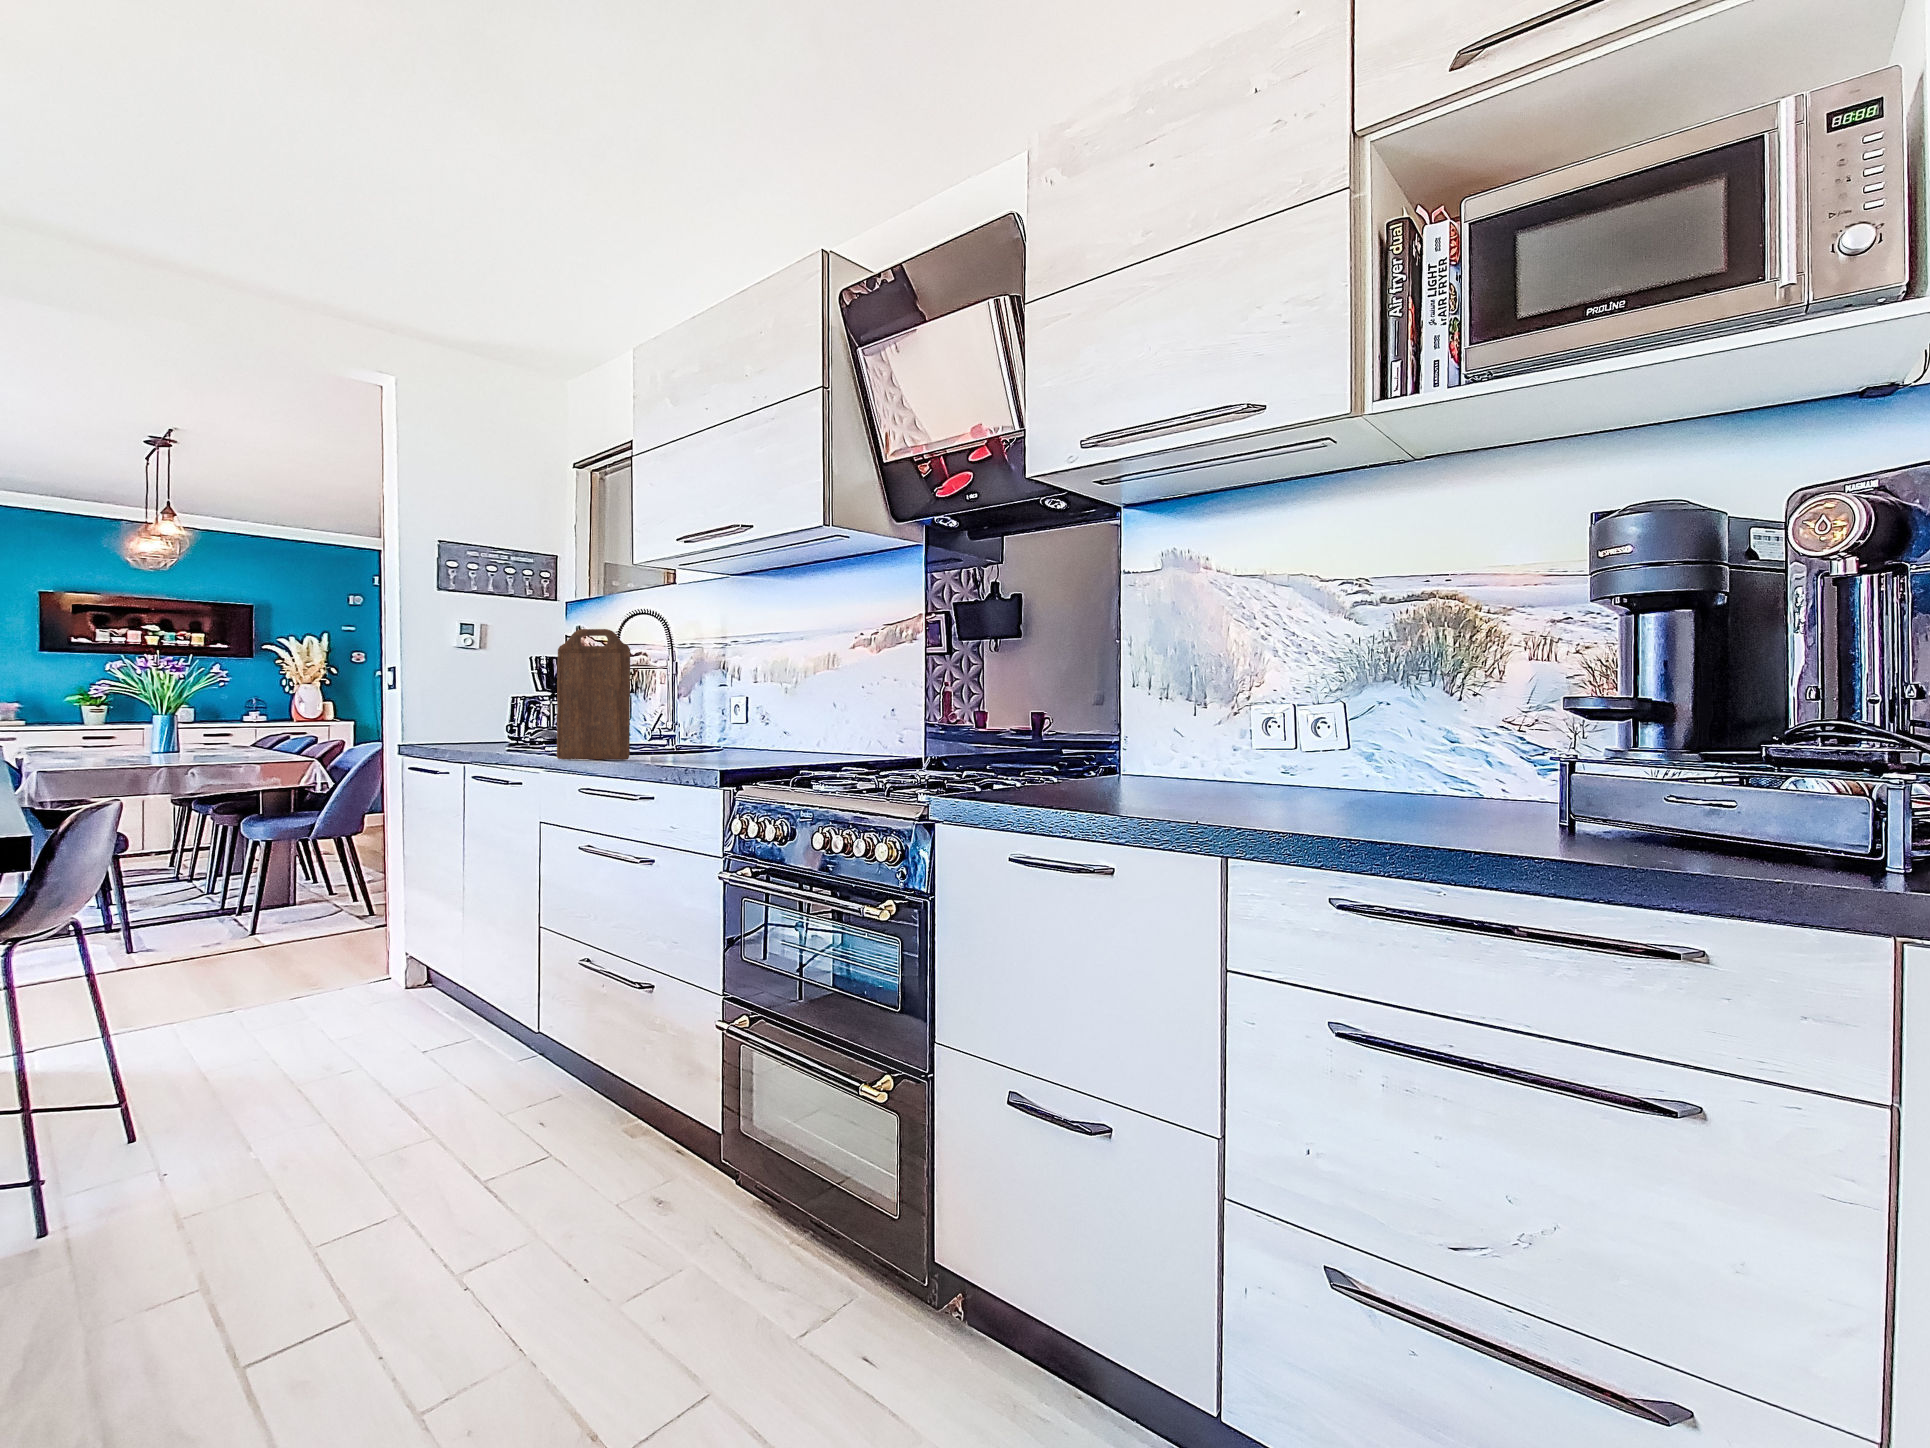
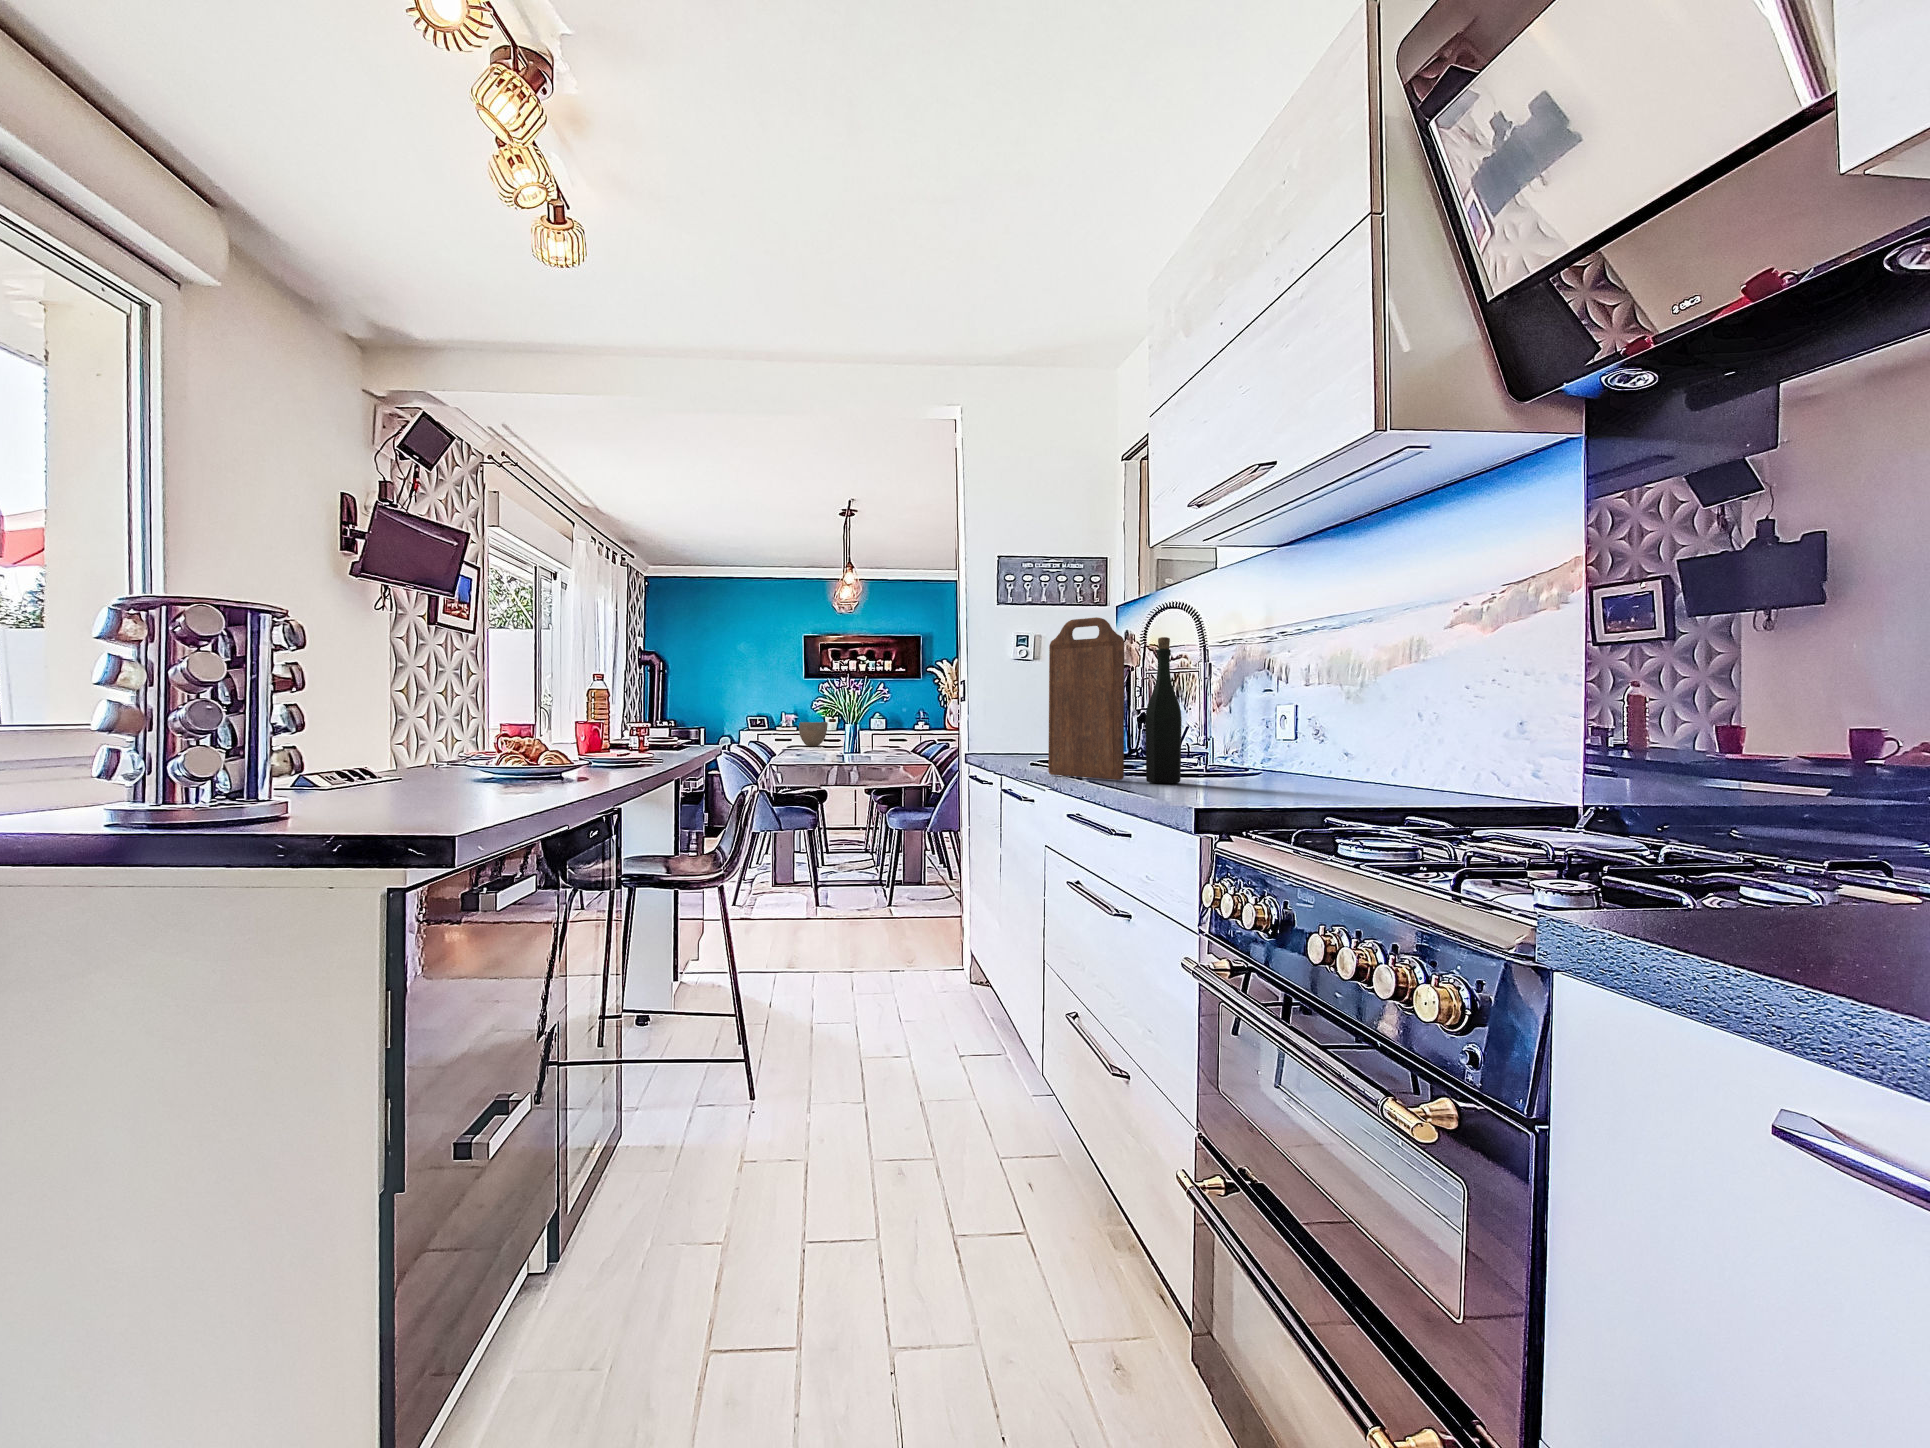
bottle: none [650,648,677,760] -> present [1145,637,1182,783]
bowl: none [46,713,100,747] -> present [799,722,828,747]

